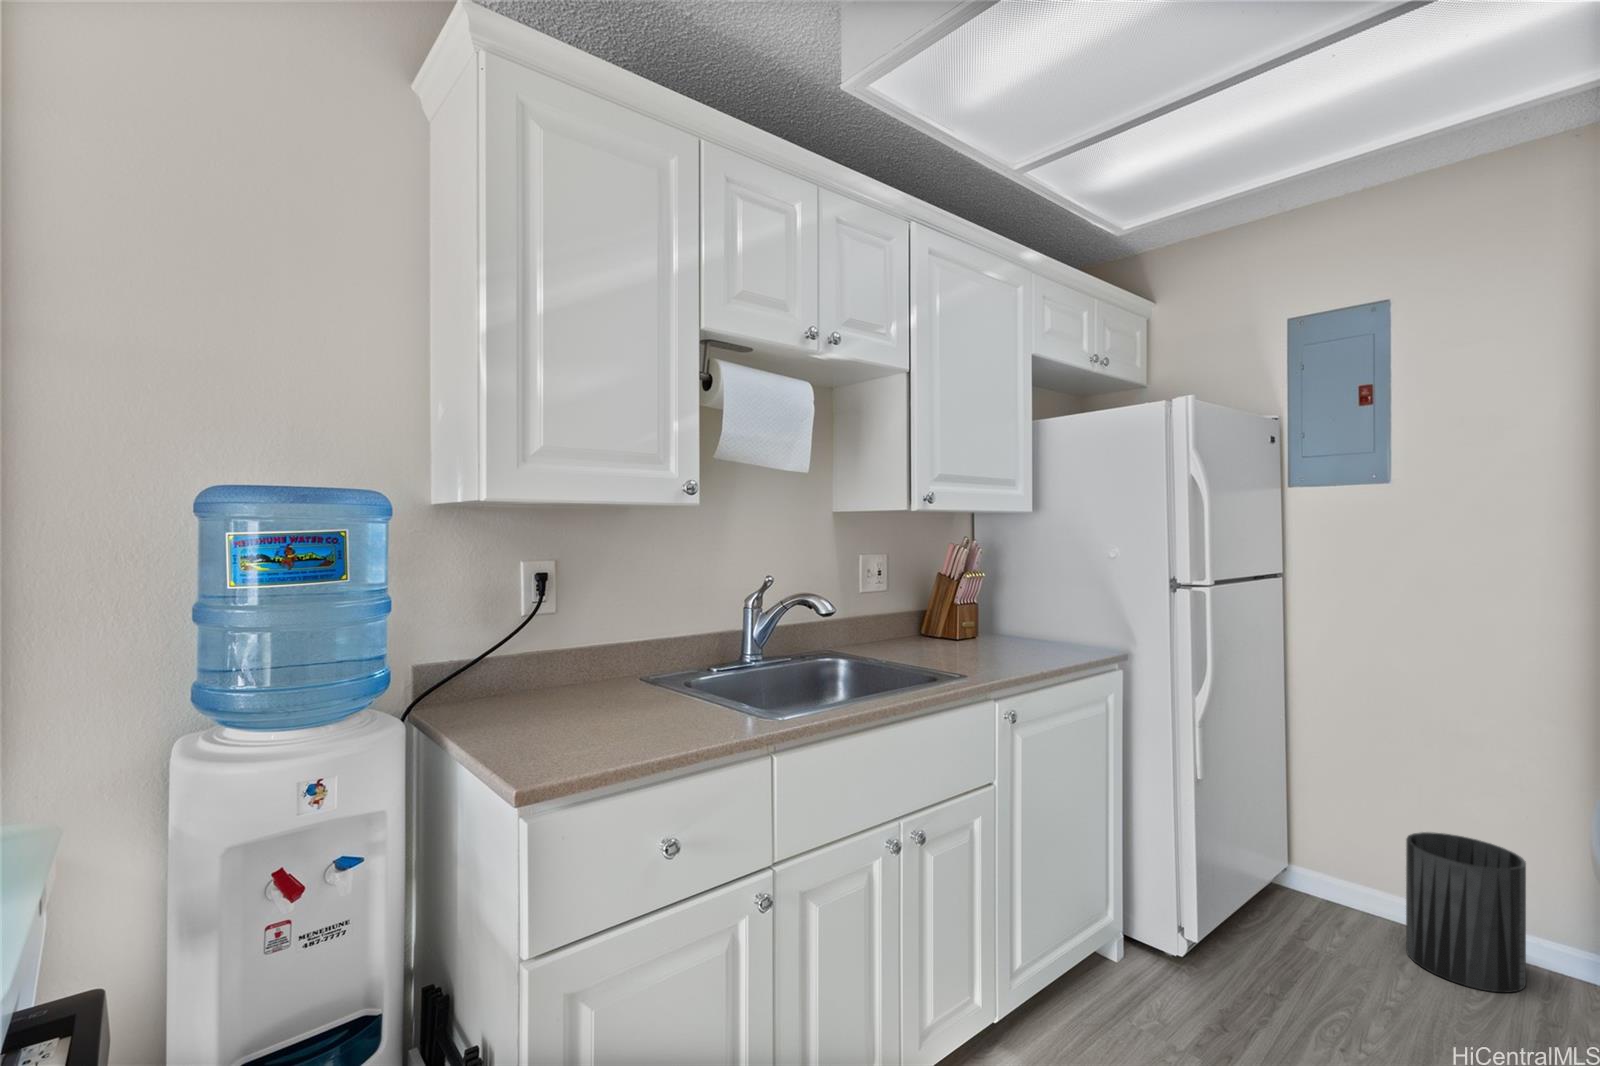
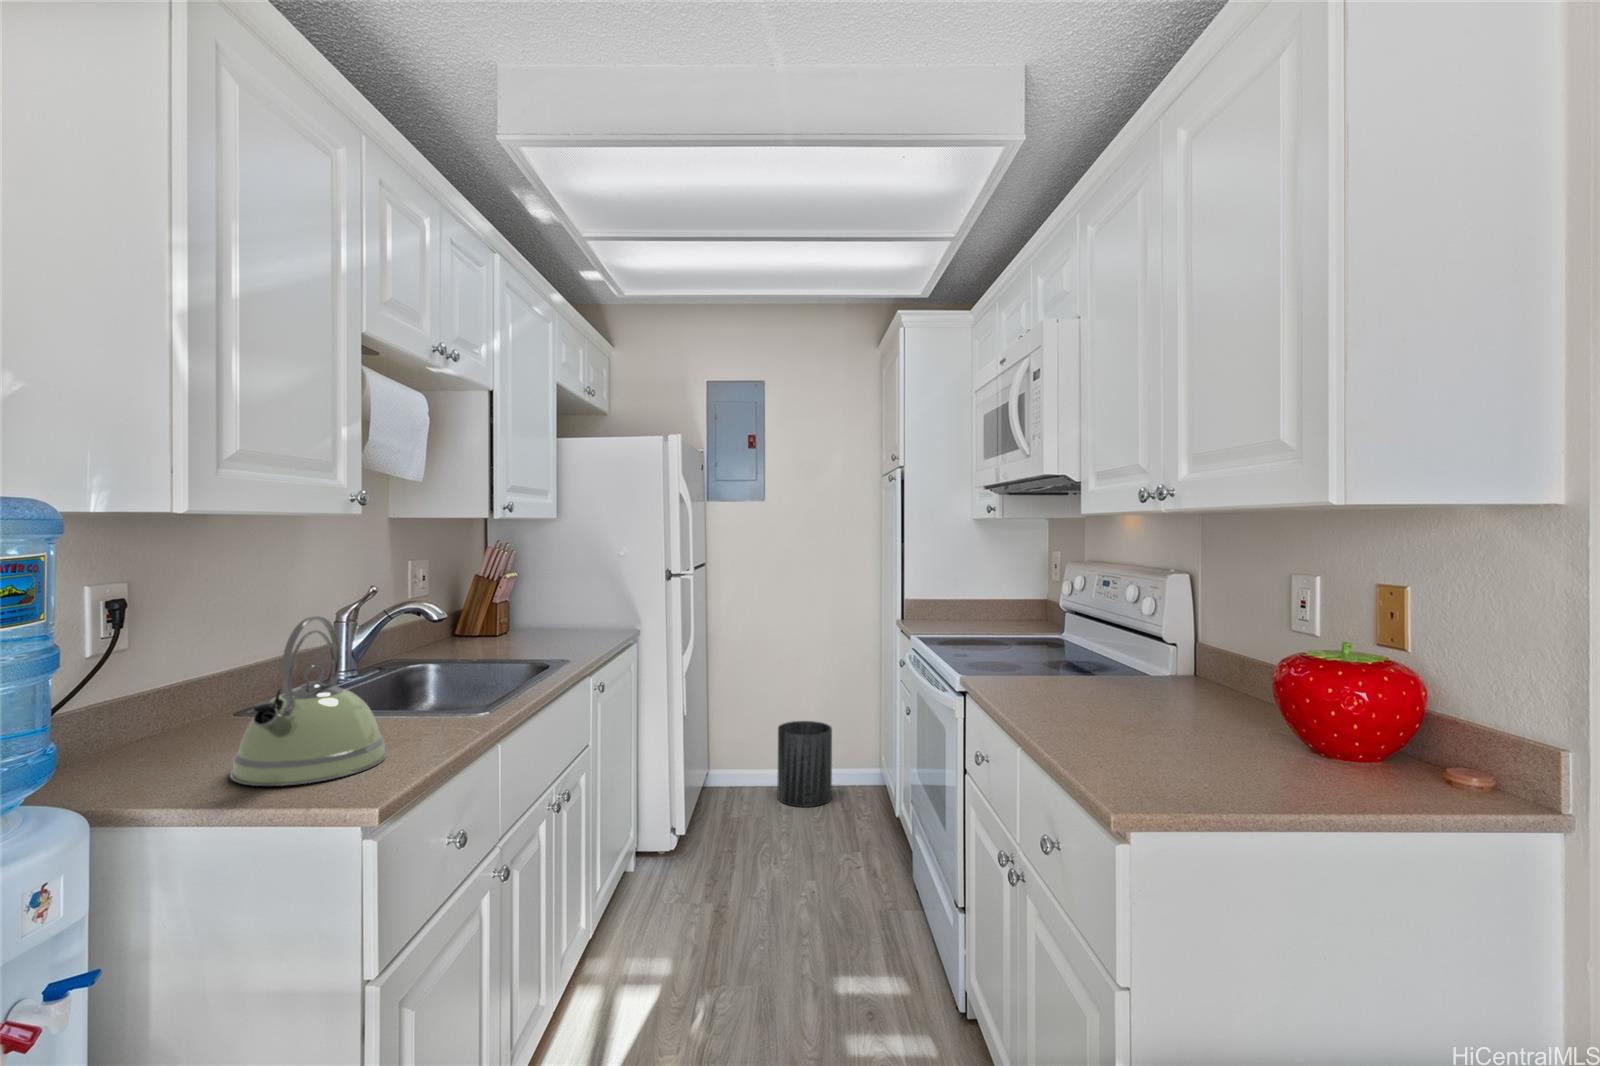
kettle: none [504,593,642,746] -> present [230,616,387,786]

